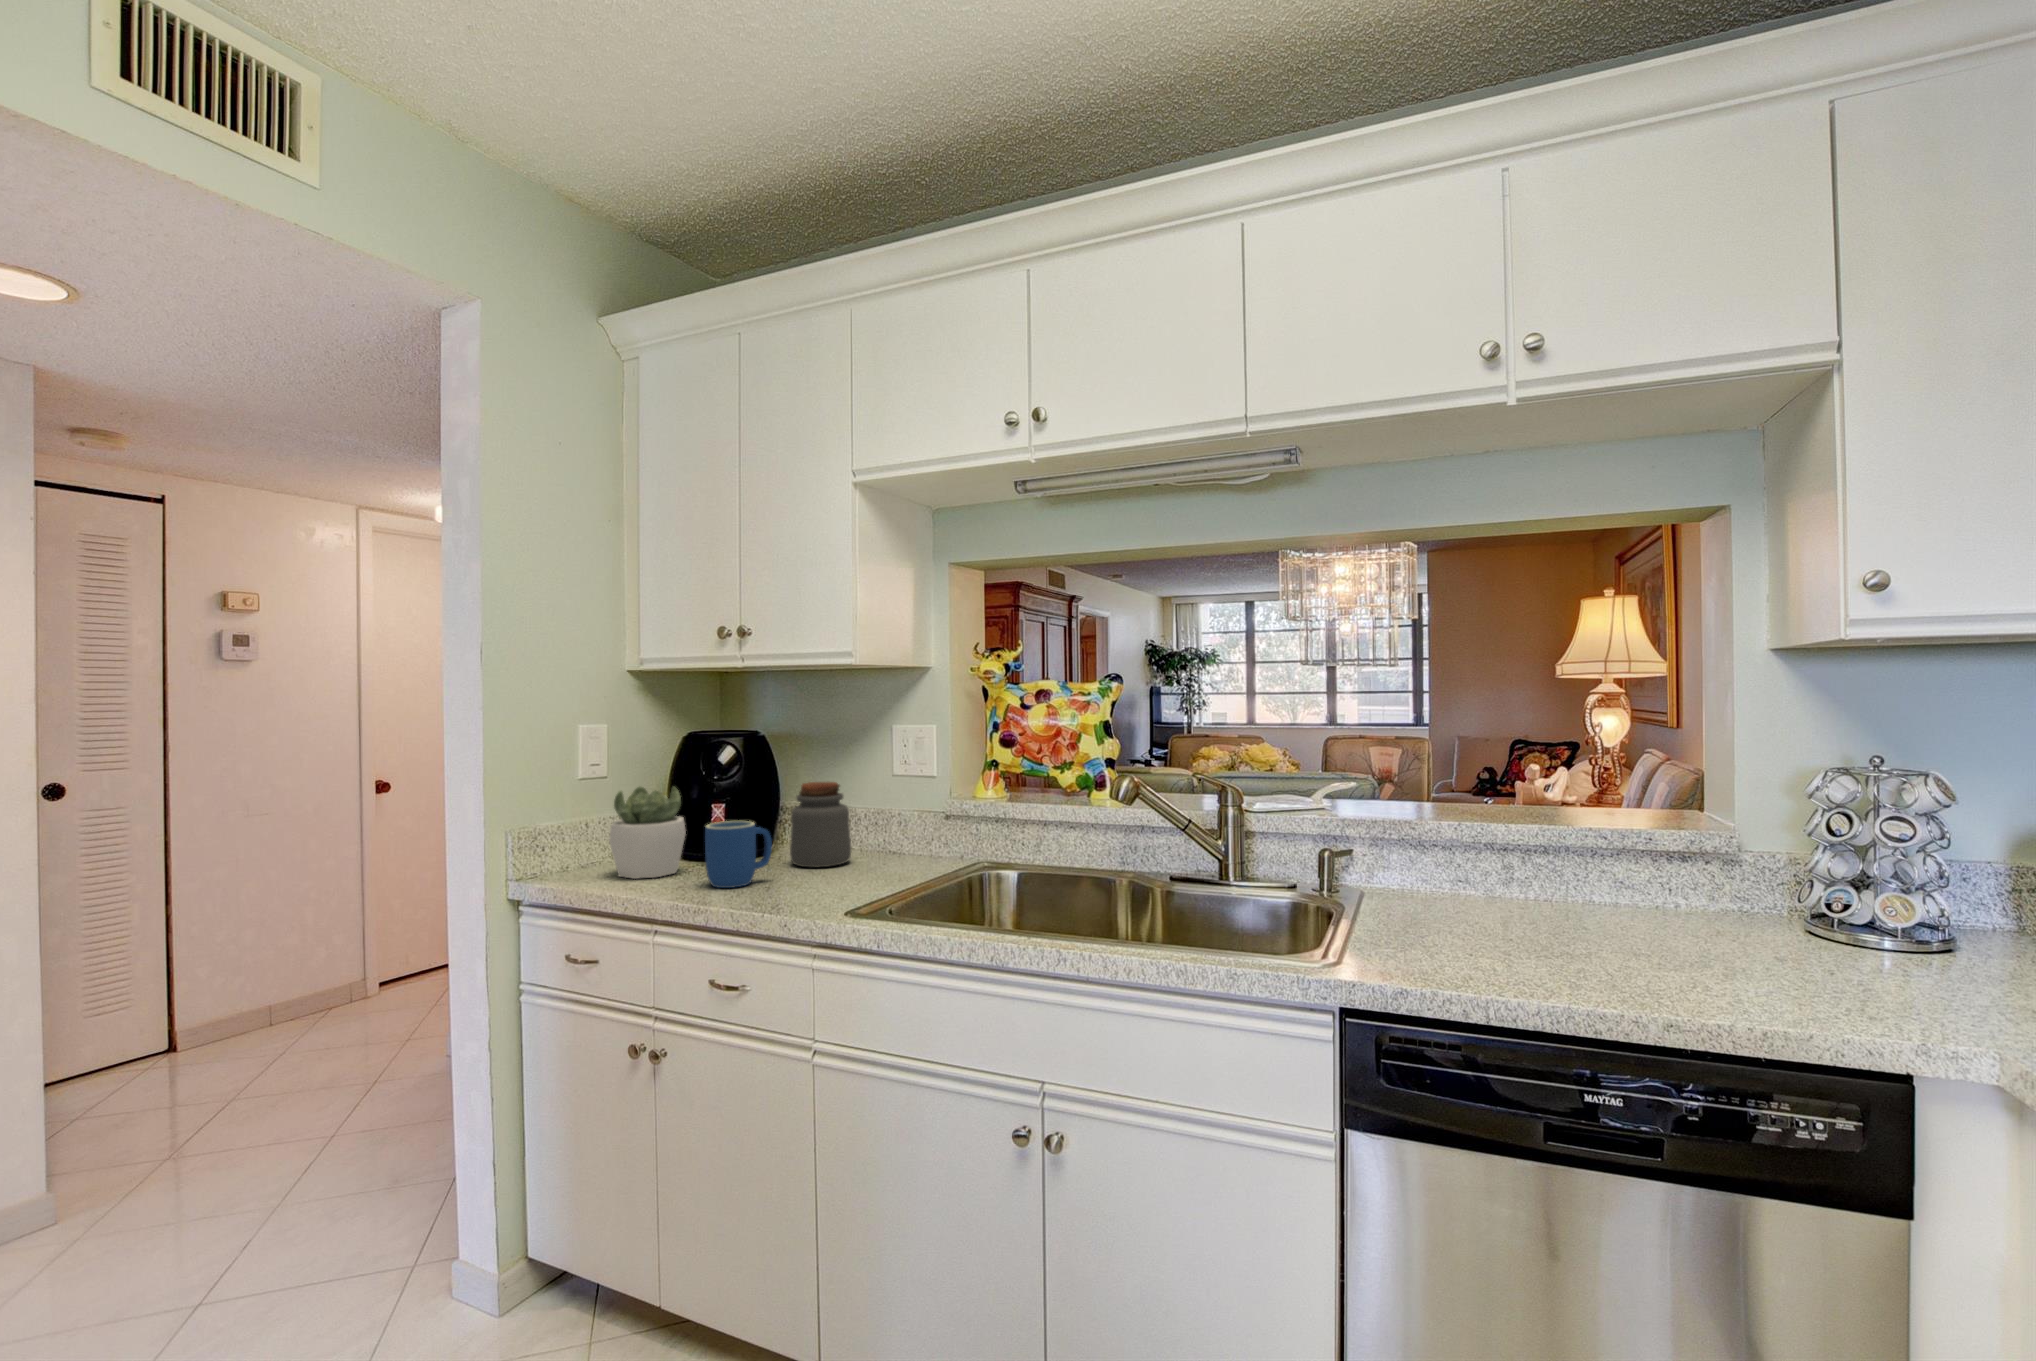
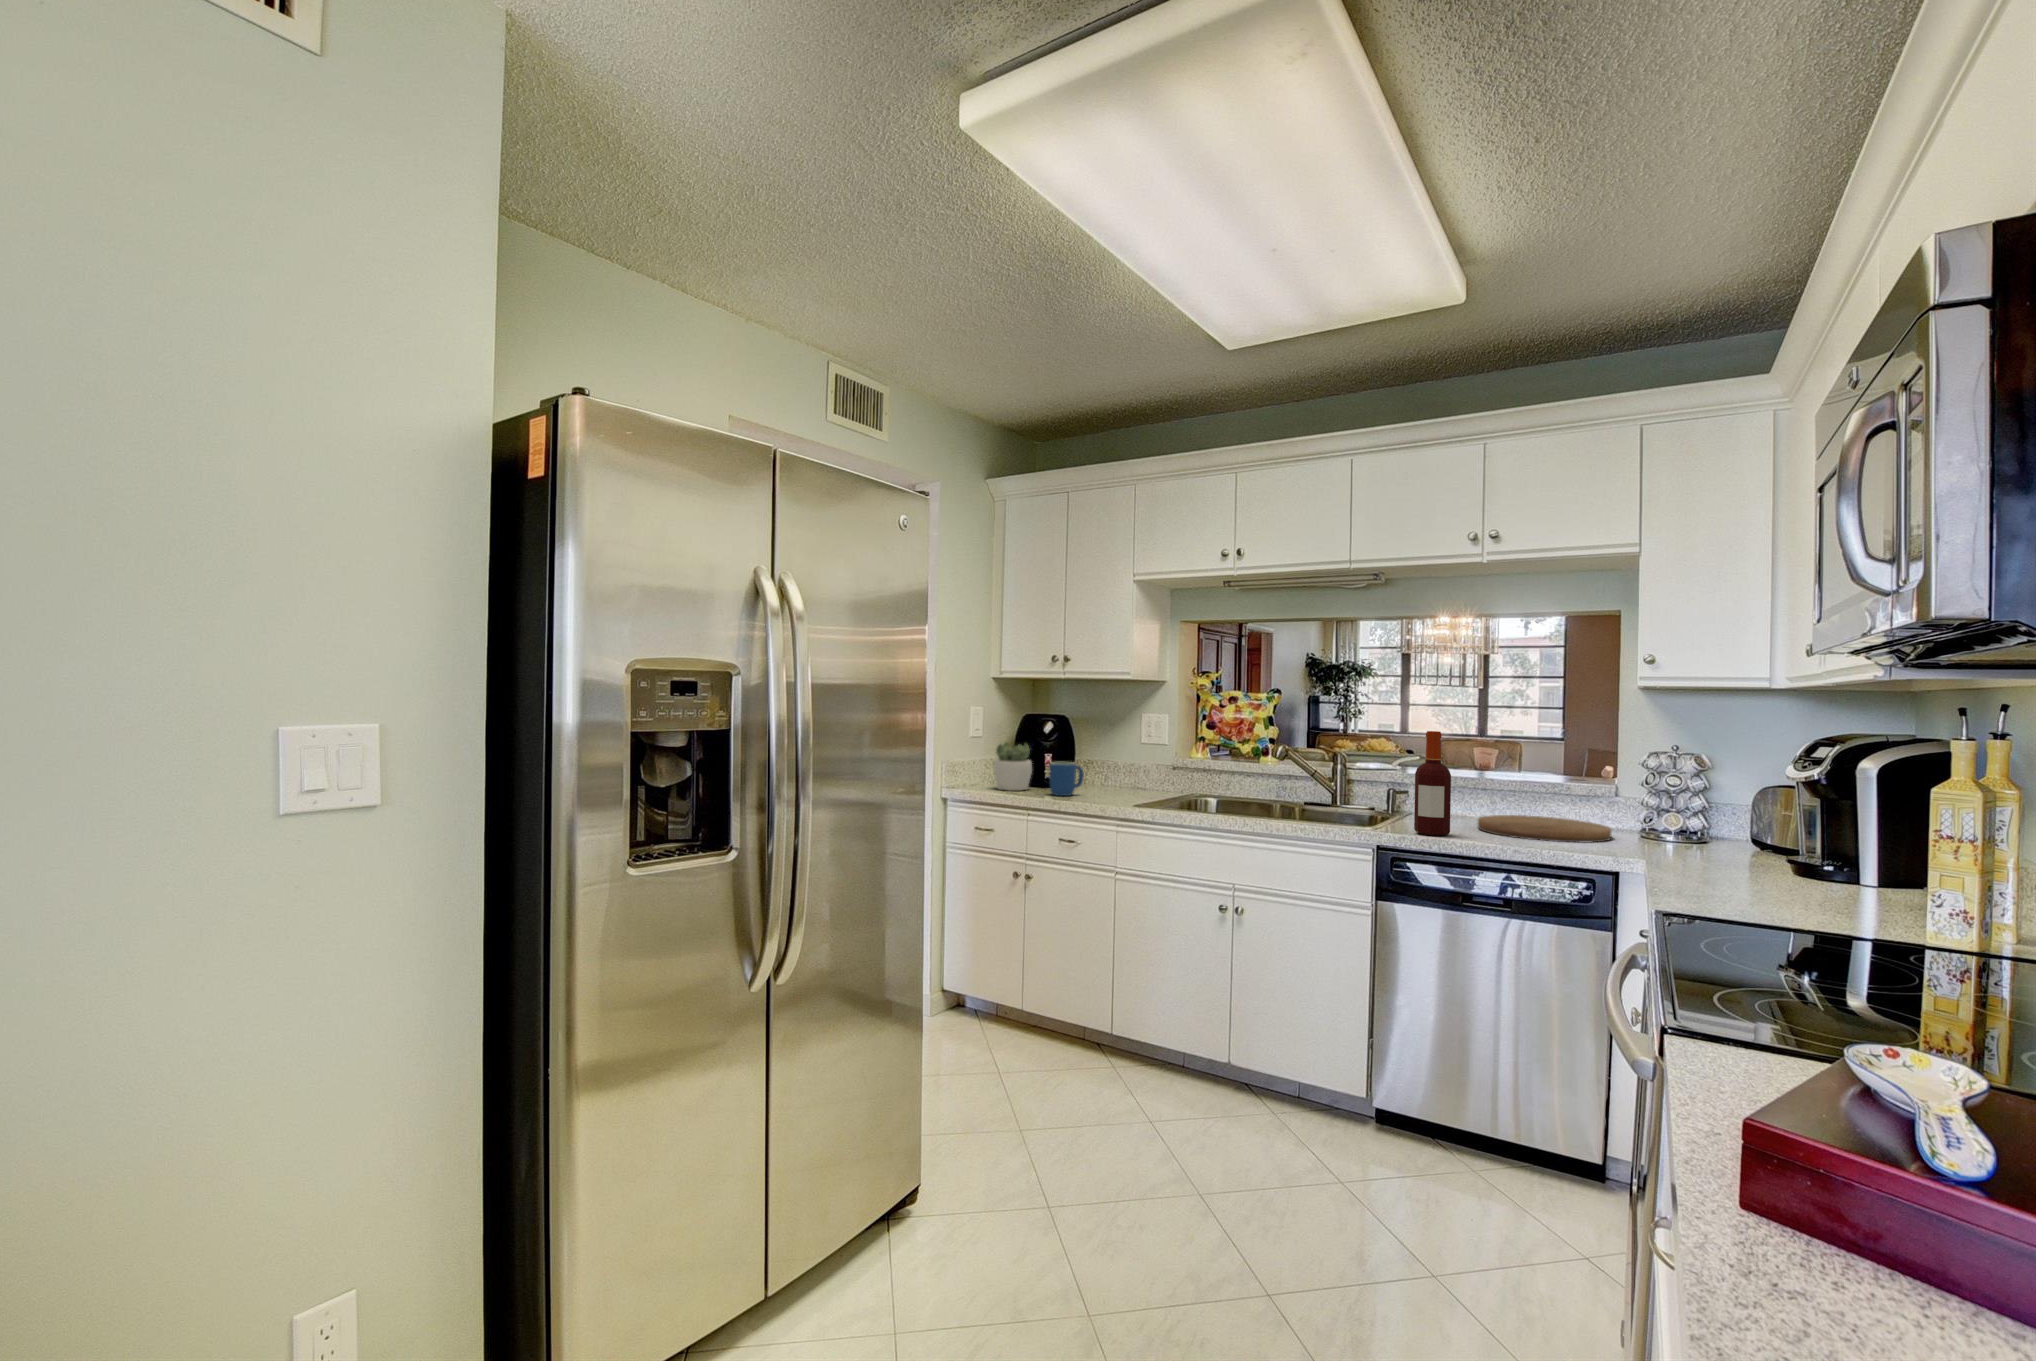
bottle: none [1408,747,1488,977] -> present [1414,731,1451,836]
jar: present [790,782,851,867] -> none [1085,745,1120,792]
cutting board: none [1509,894,1792,976] -> present [1478,815,1612,843]

